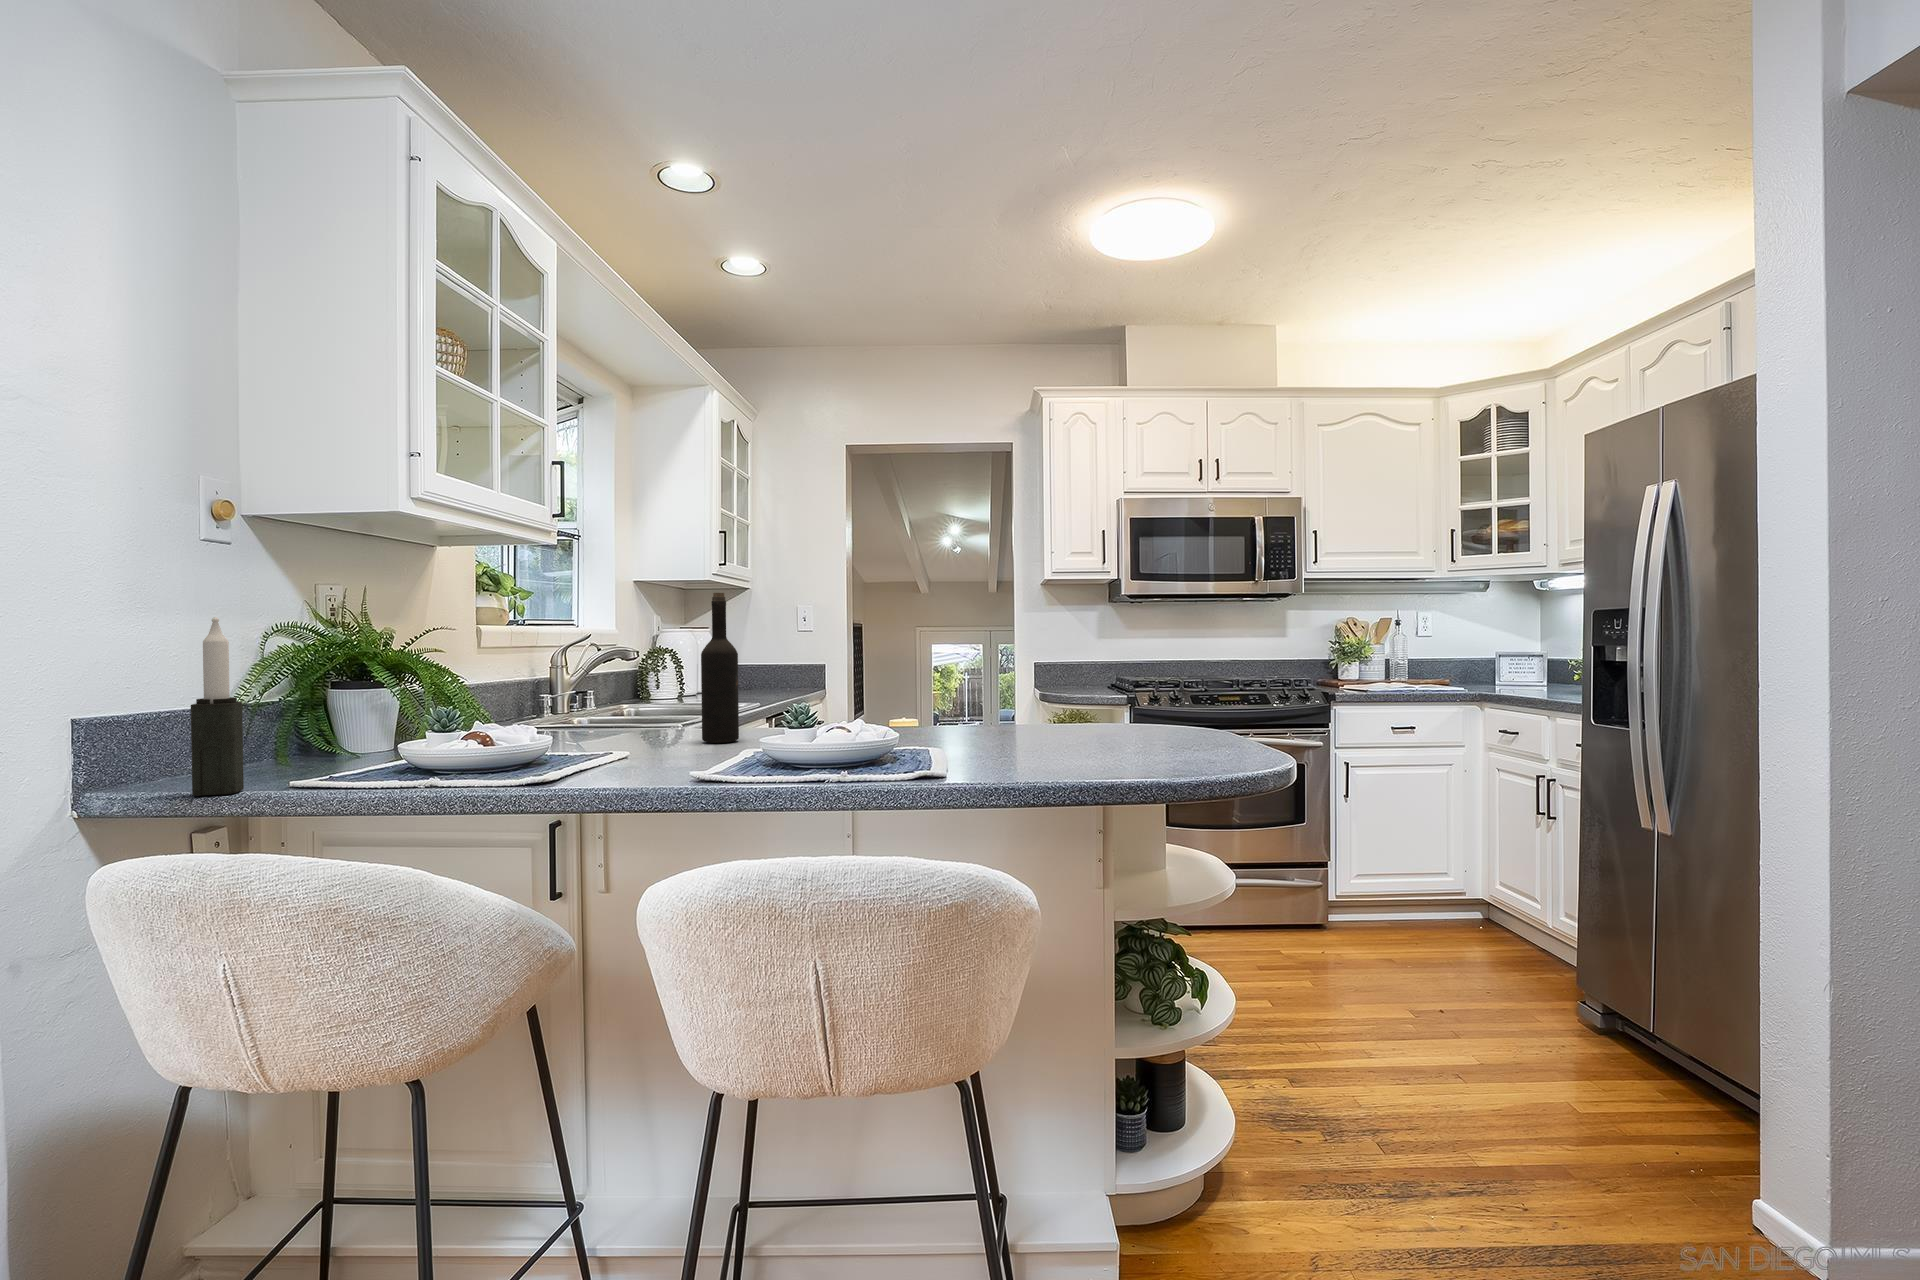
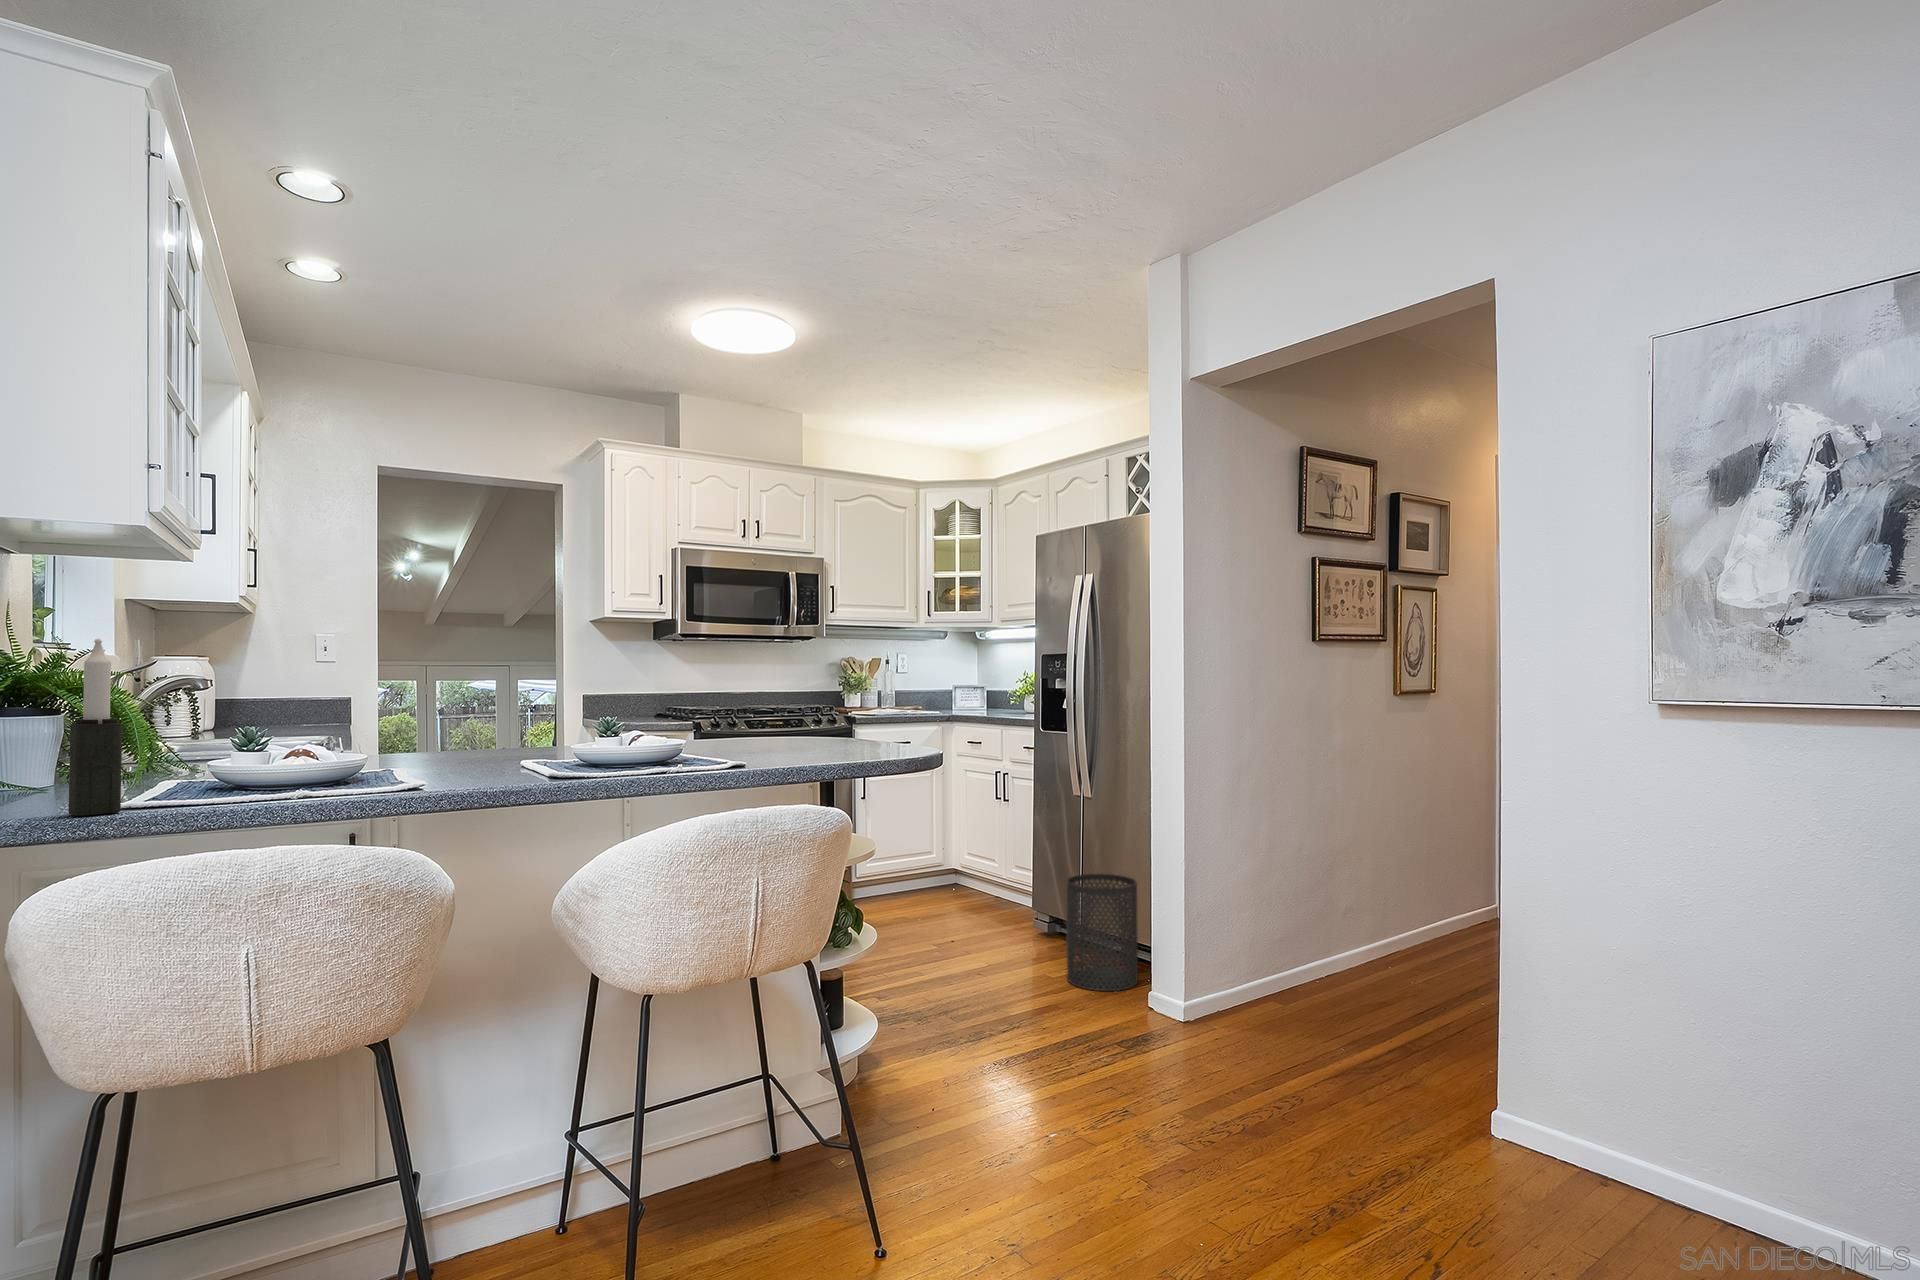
wine bottle: present [701,593,739,743] -> none [453,626,490,761]
trash can: none [1608,954,1746,1160] -> present [1066,874,1138,991]

